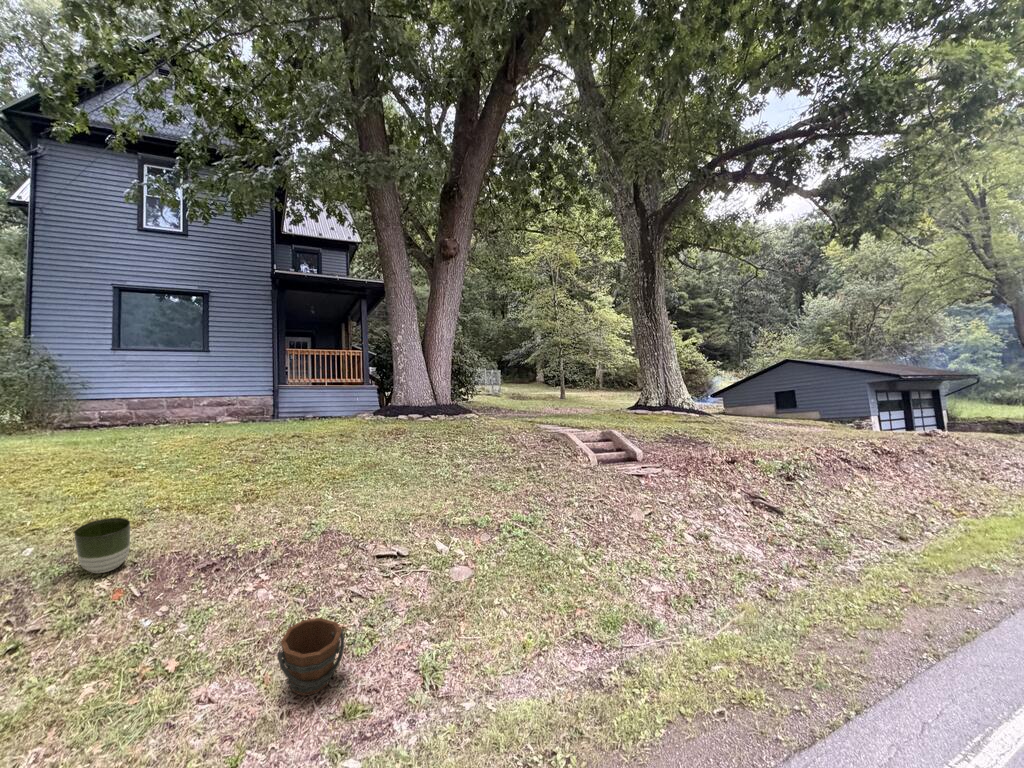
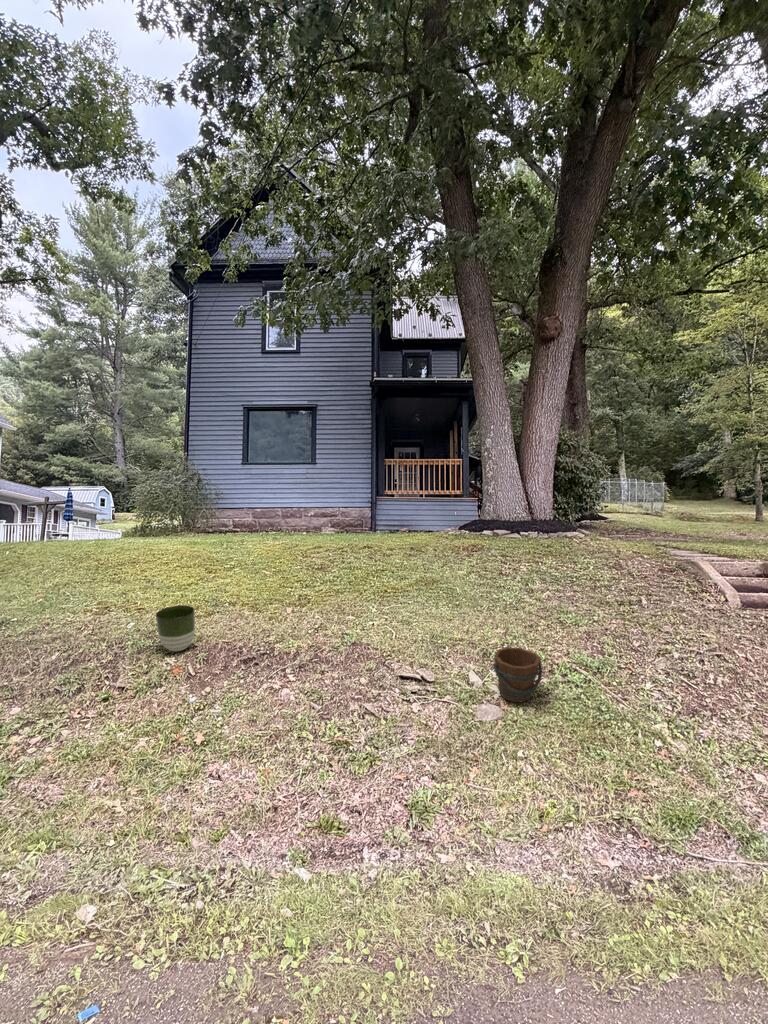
bucket: present [277,618,344,696] -> present [493,647,542,702]

